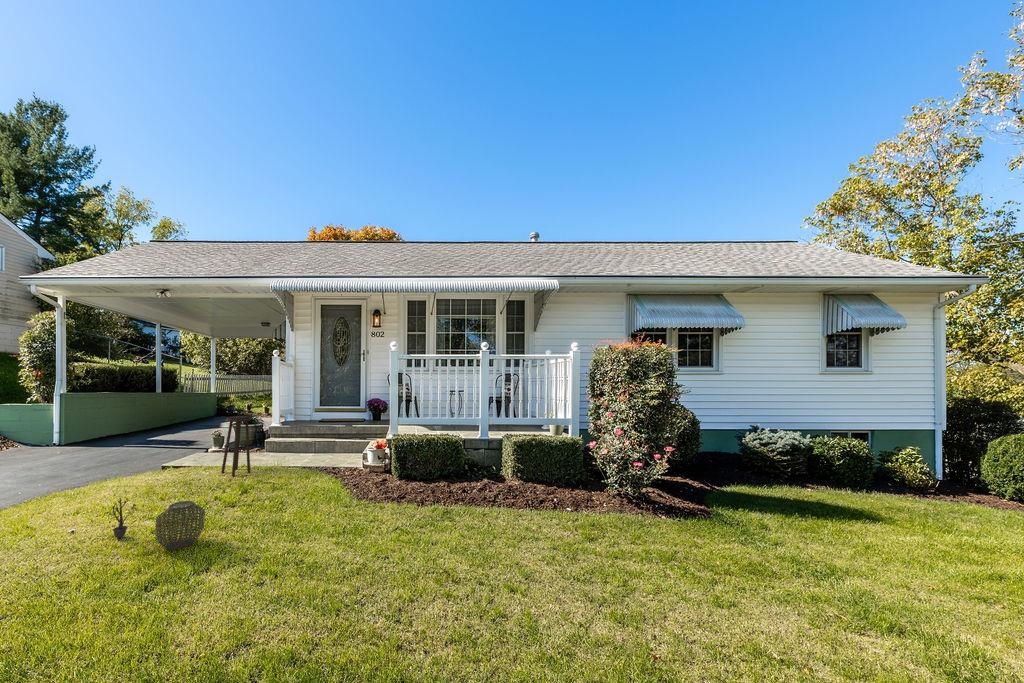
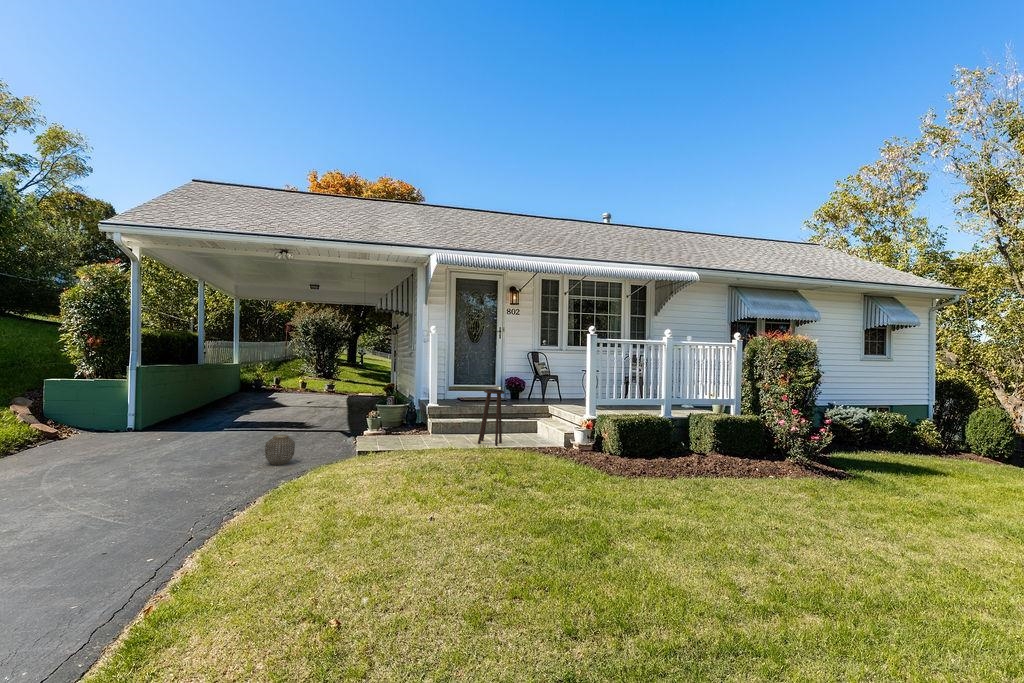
decorative plant: present [100,498,137,538] -> none [536,453,558,487]
woven basket: present [155,501,205,549] -> present [265,435,295,465]

